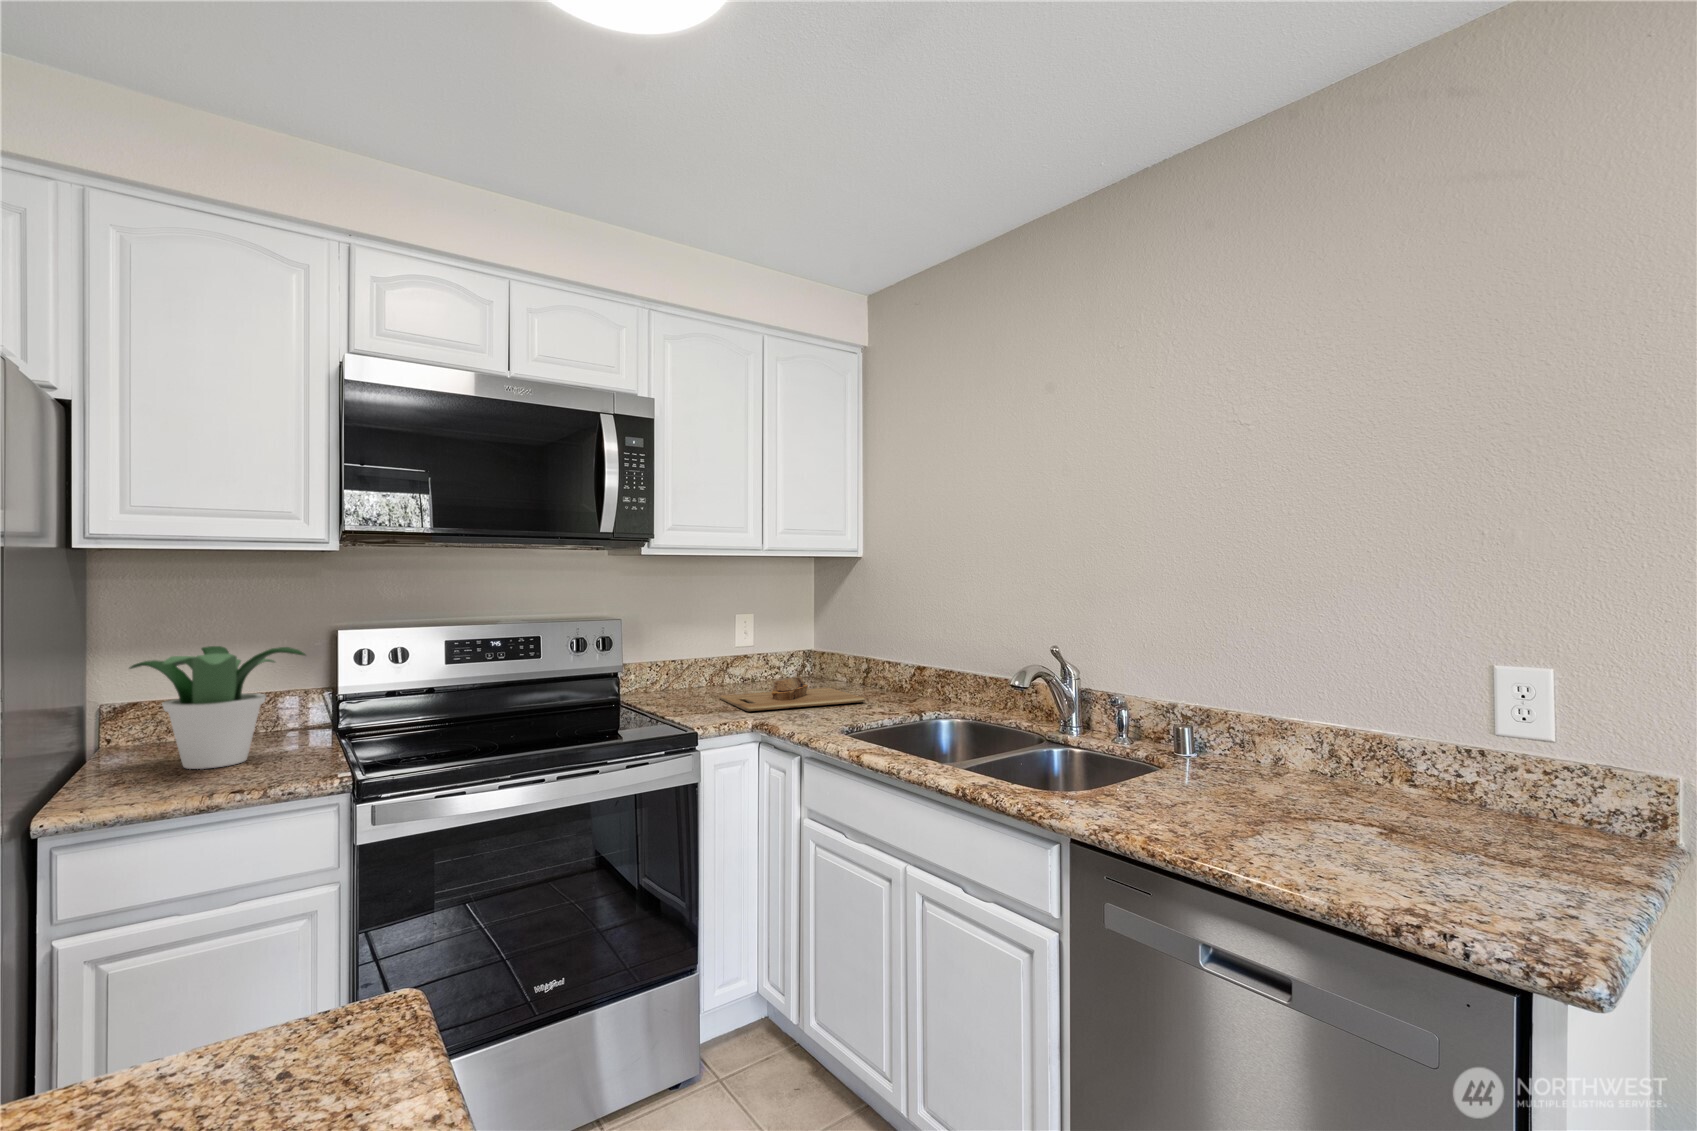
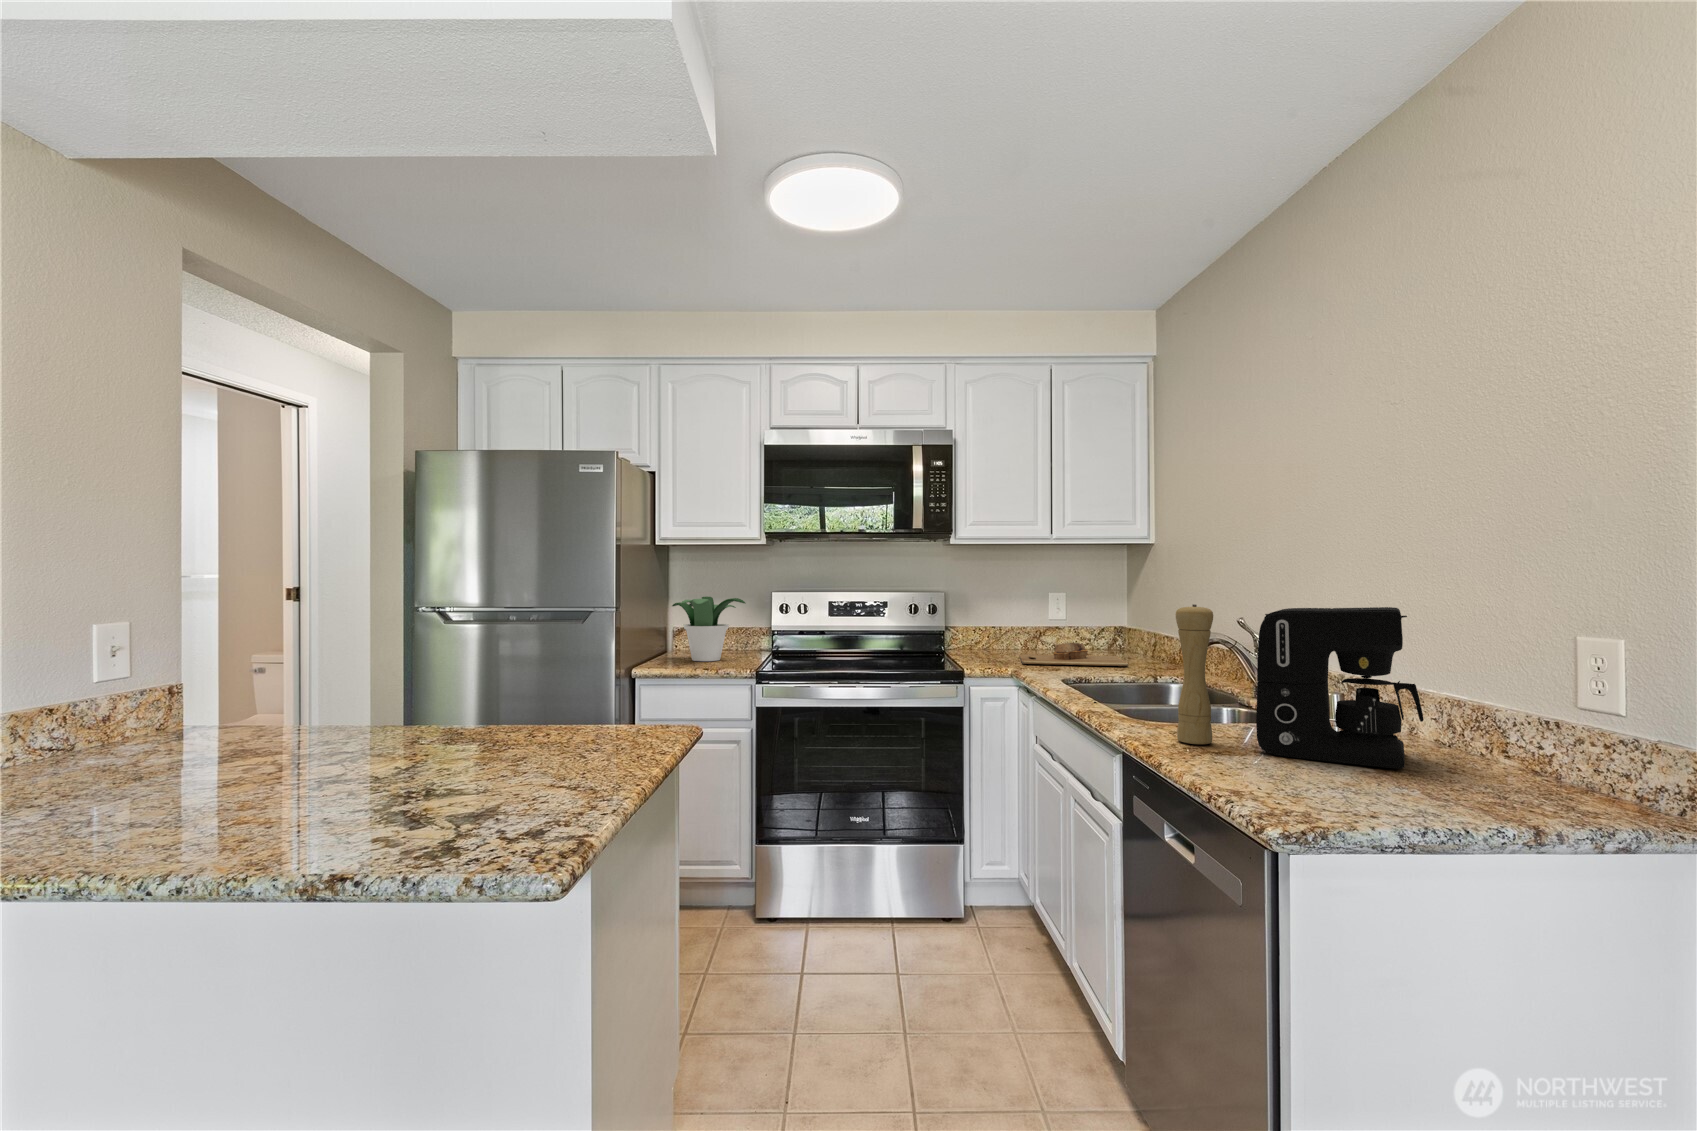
coffee maker: none [1194,636,1388,824] -> present [1256,607,1424,769]
pepper mill: none [1134,643,1181,823] -> present [1176,604,1213,744]

